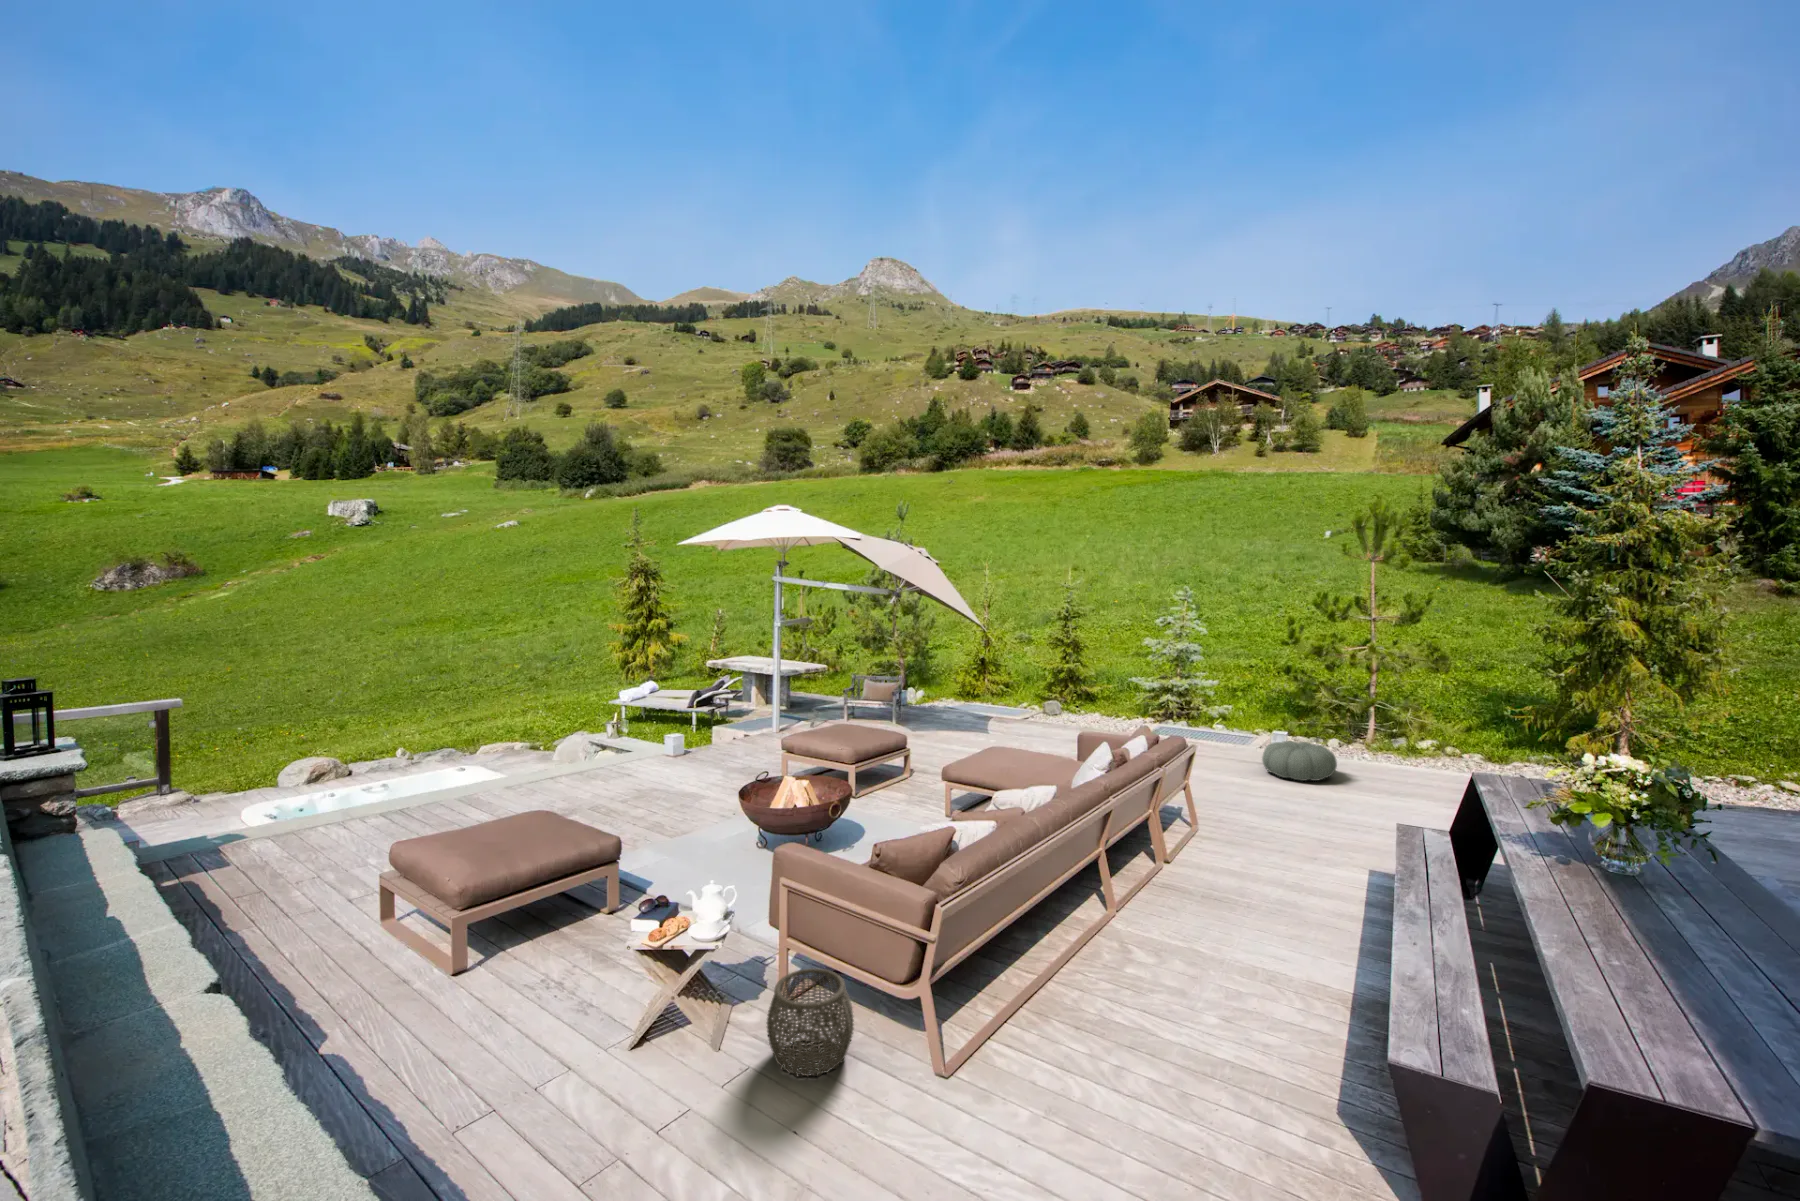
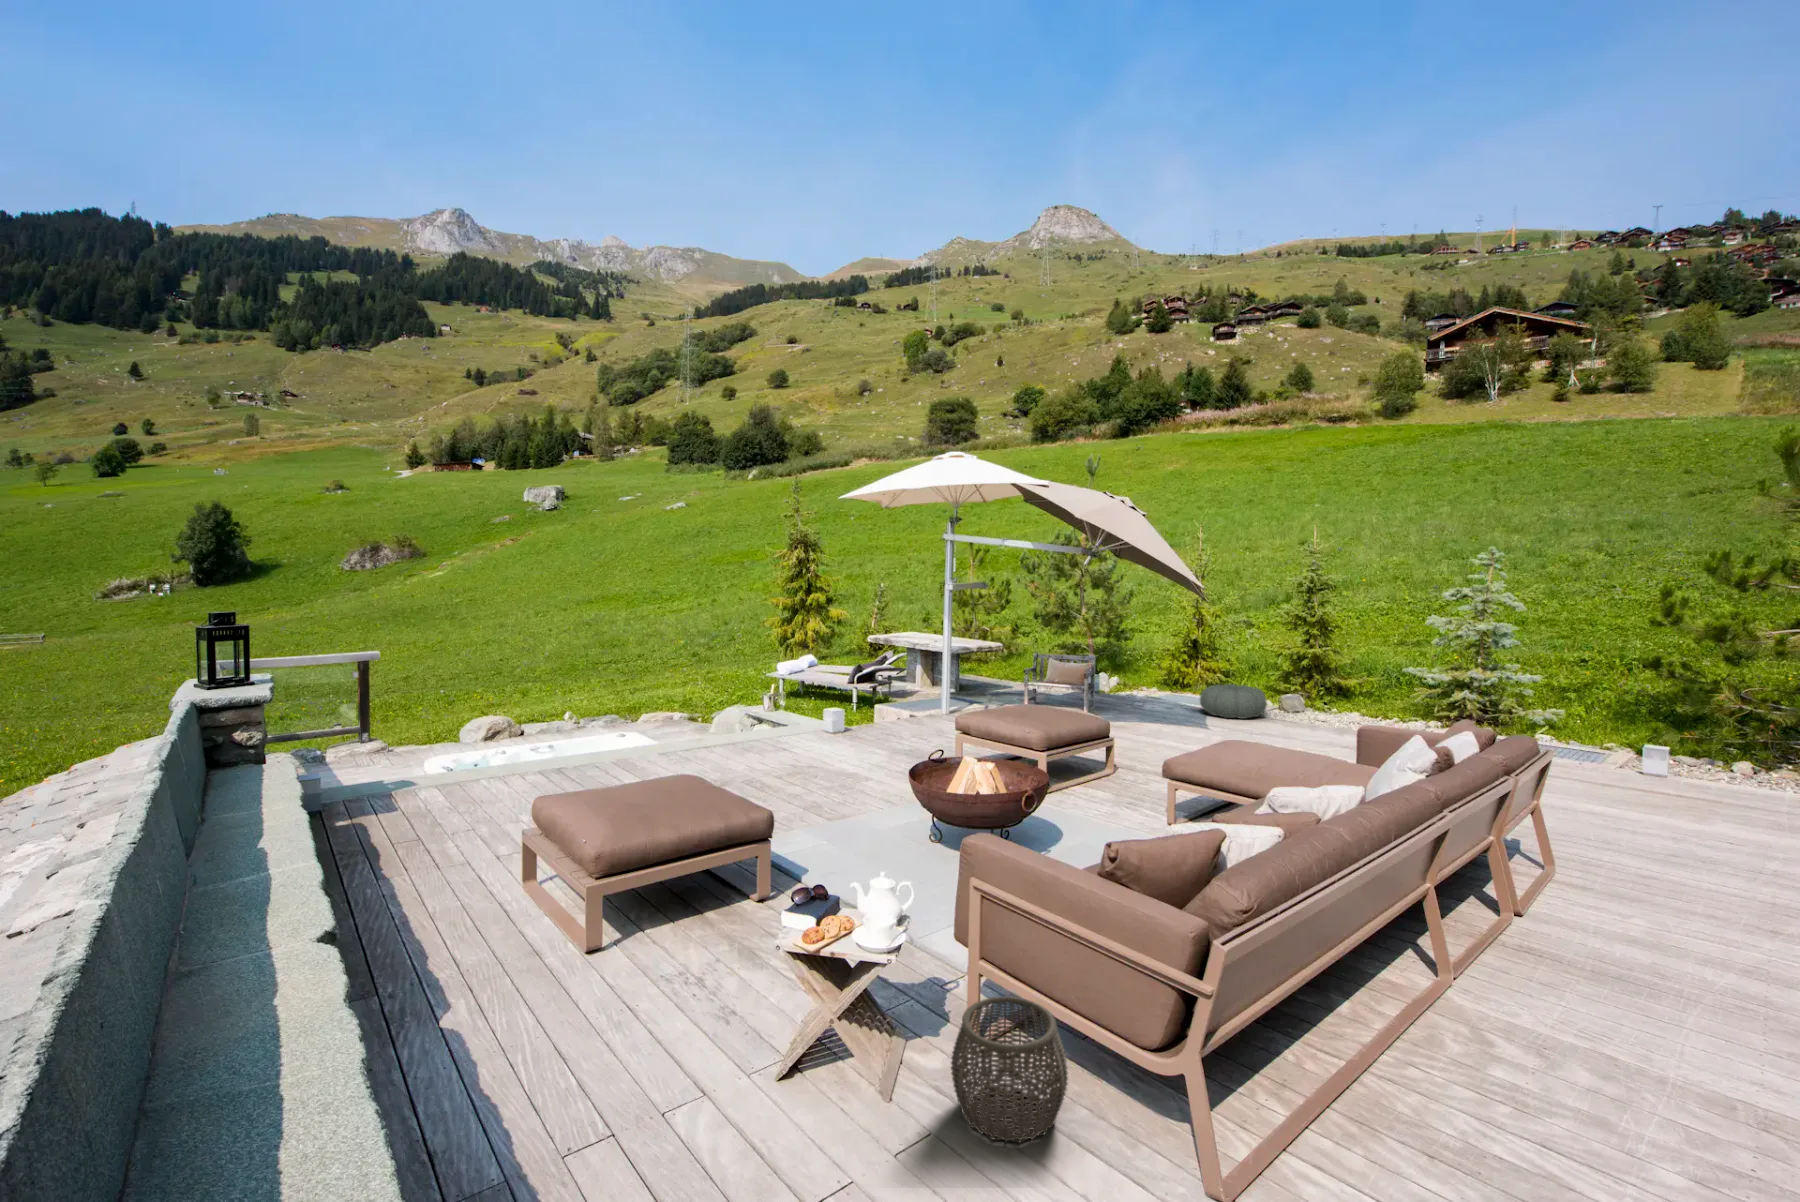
pouf: present [1262,741,1337,781] -> present [1200,684,1267,719]

